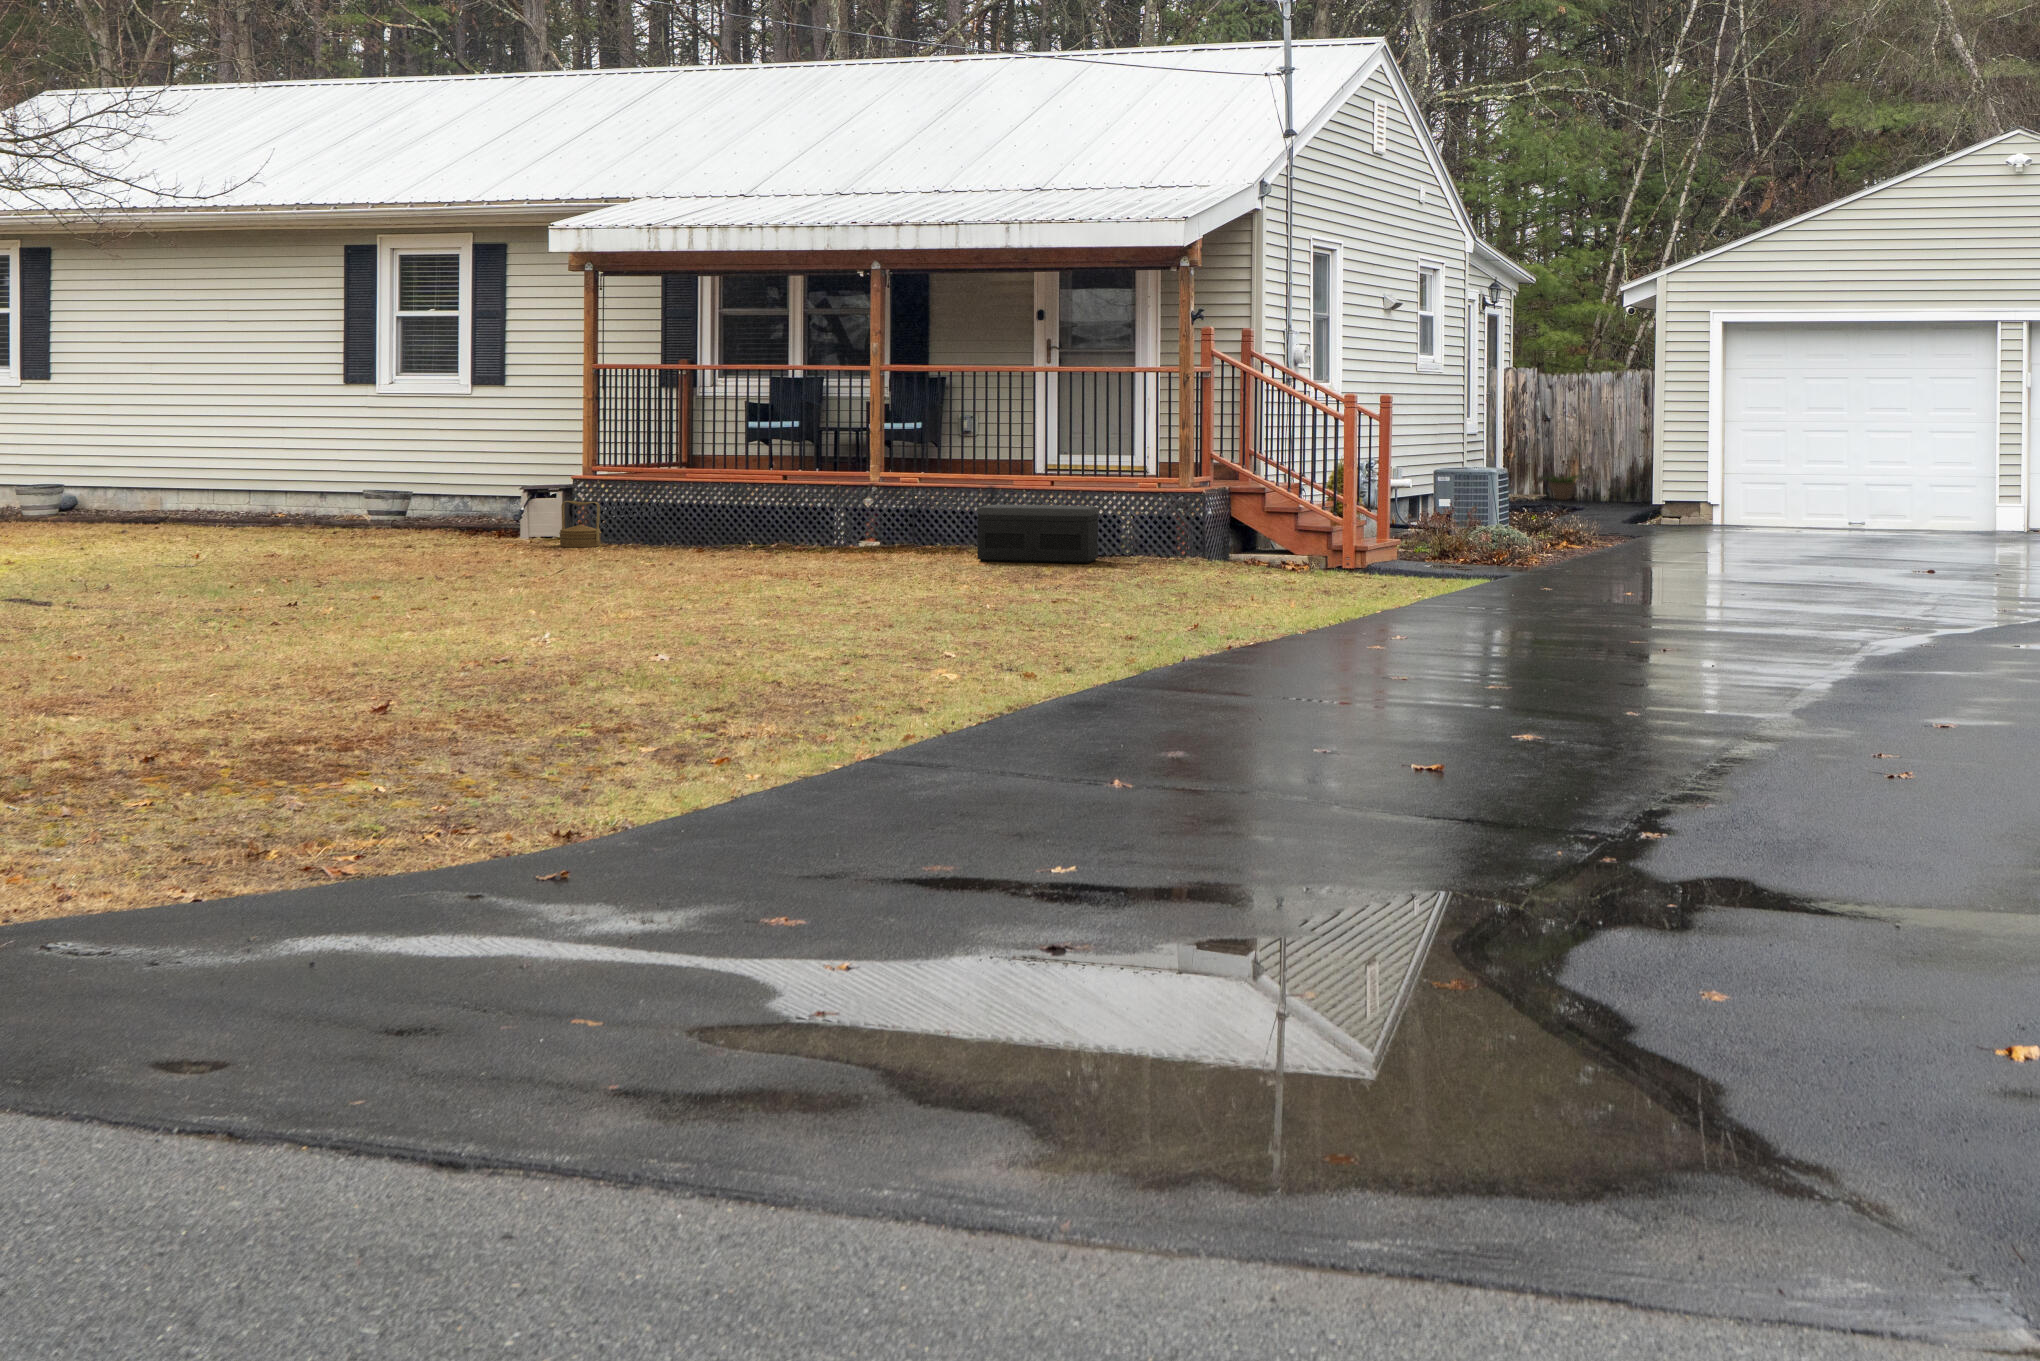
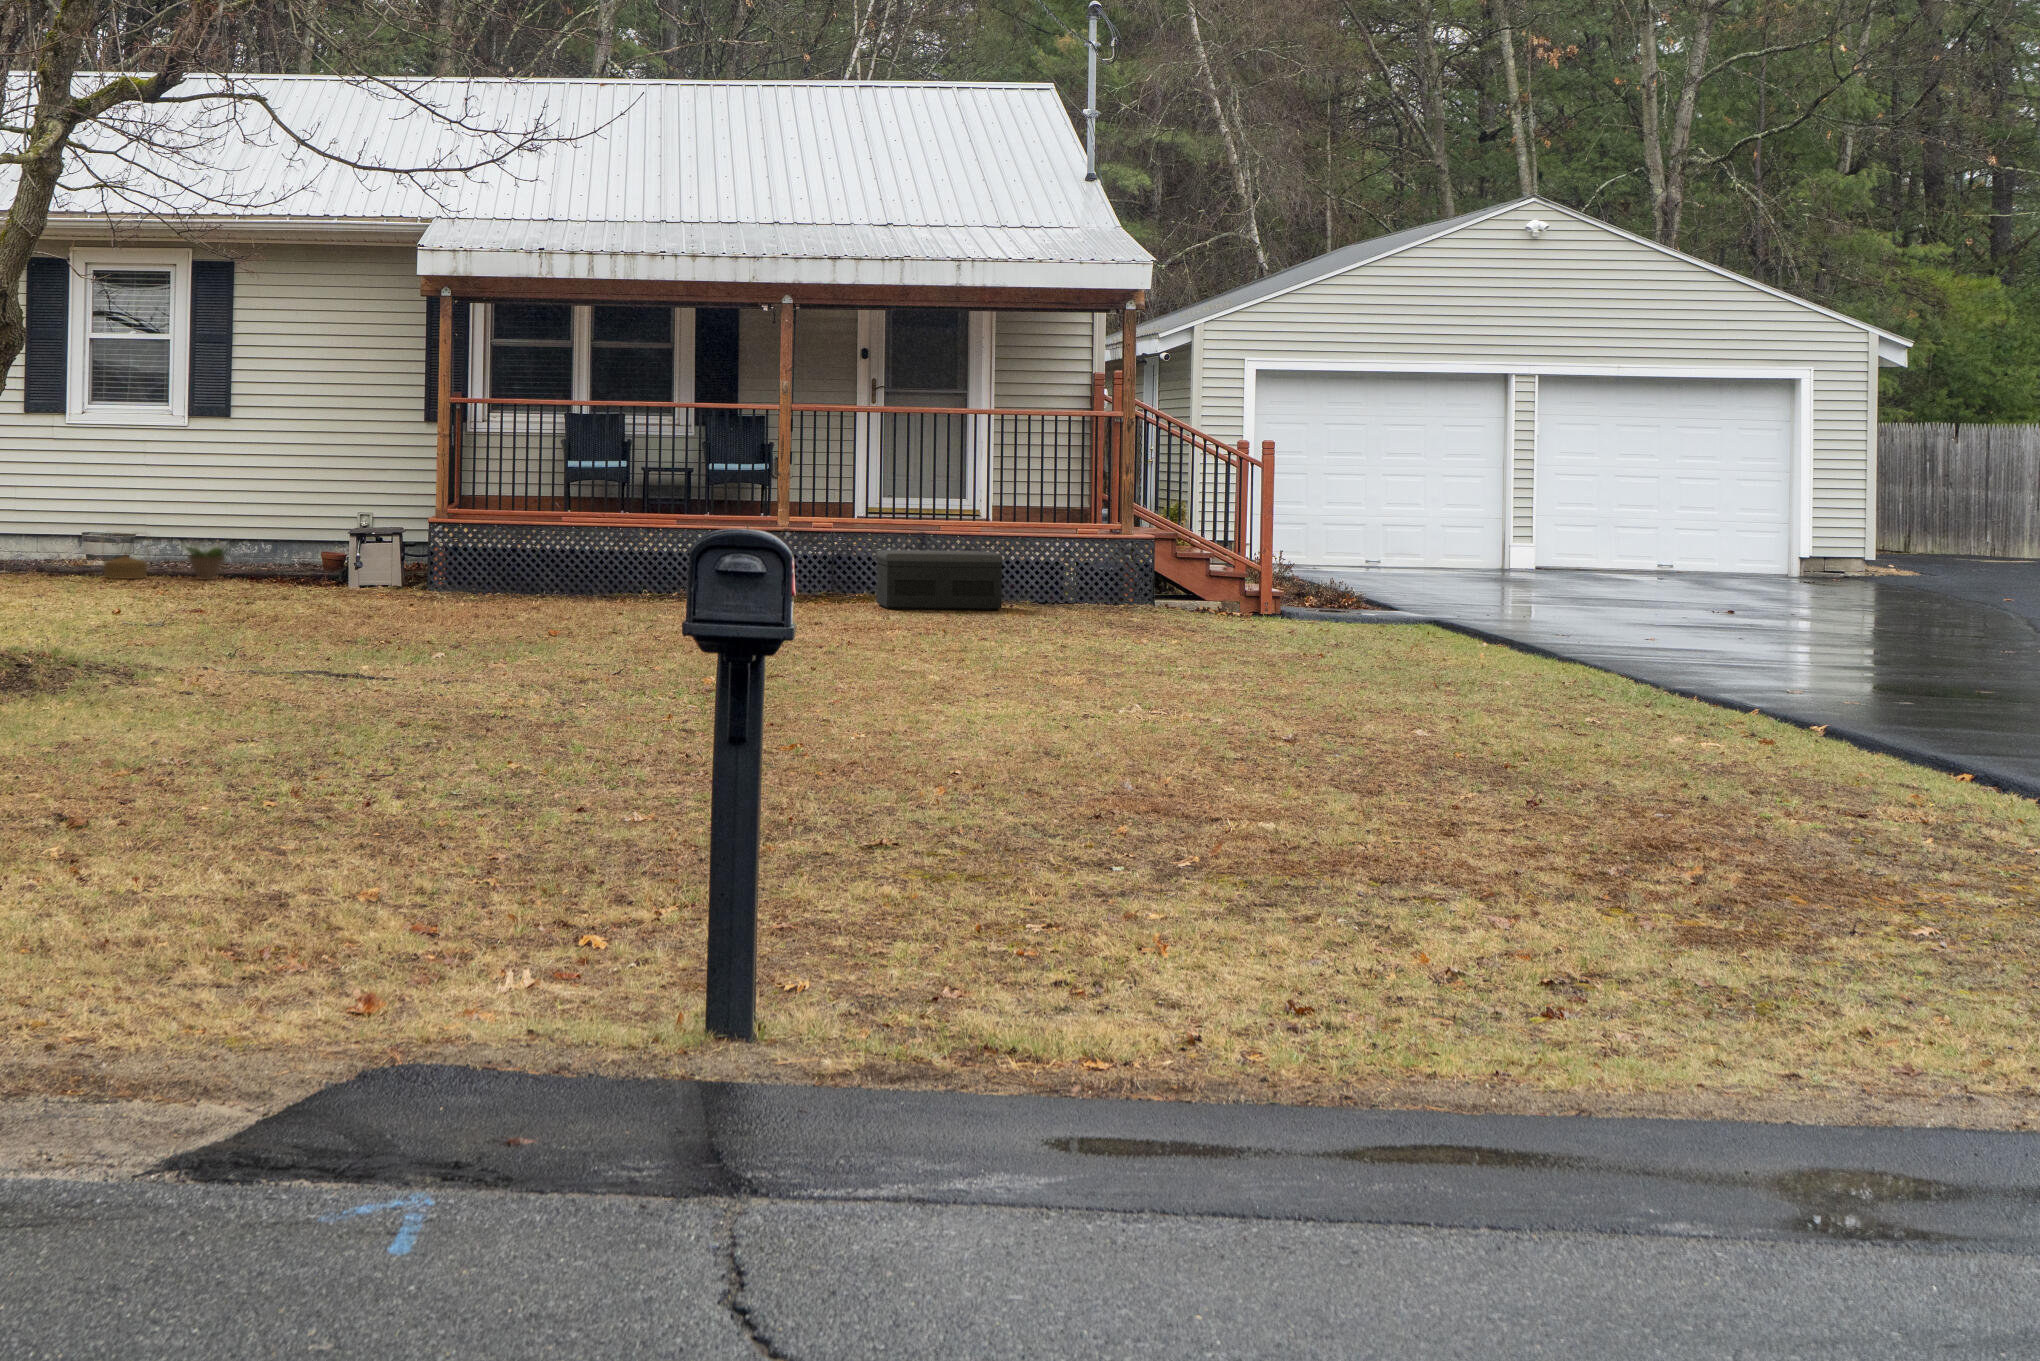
decorative plant: present [1545,475,1578,500] -> present [186,547,227,580]
woven basket: present [559,501,601,547] -> present [102,533,148,579]

